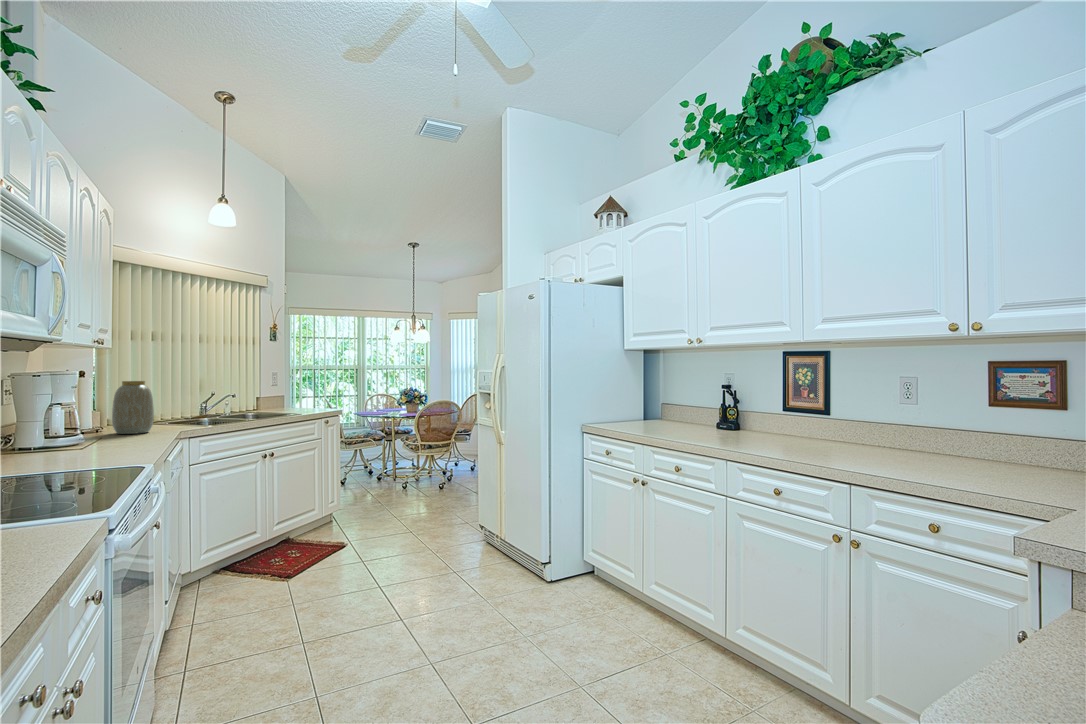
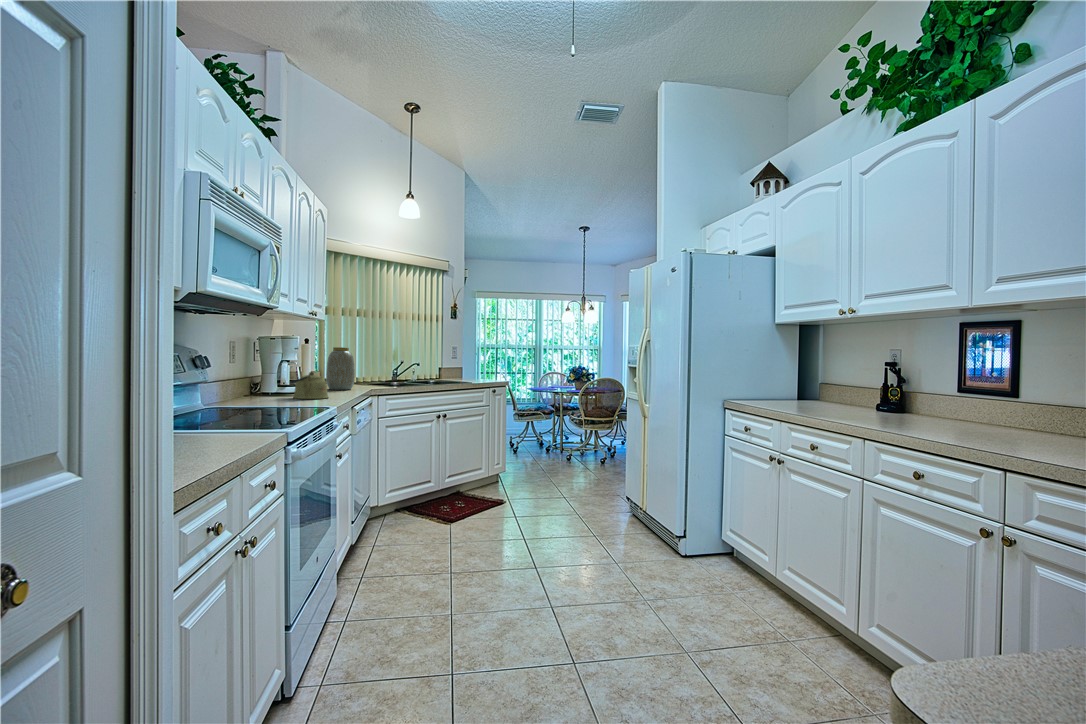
kettle: none [59,416,121,453] -> present [289,372,328,399]

